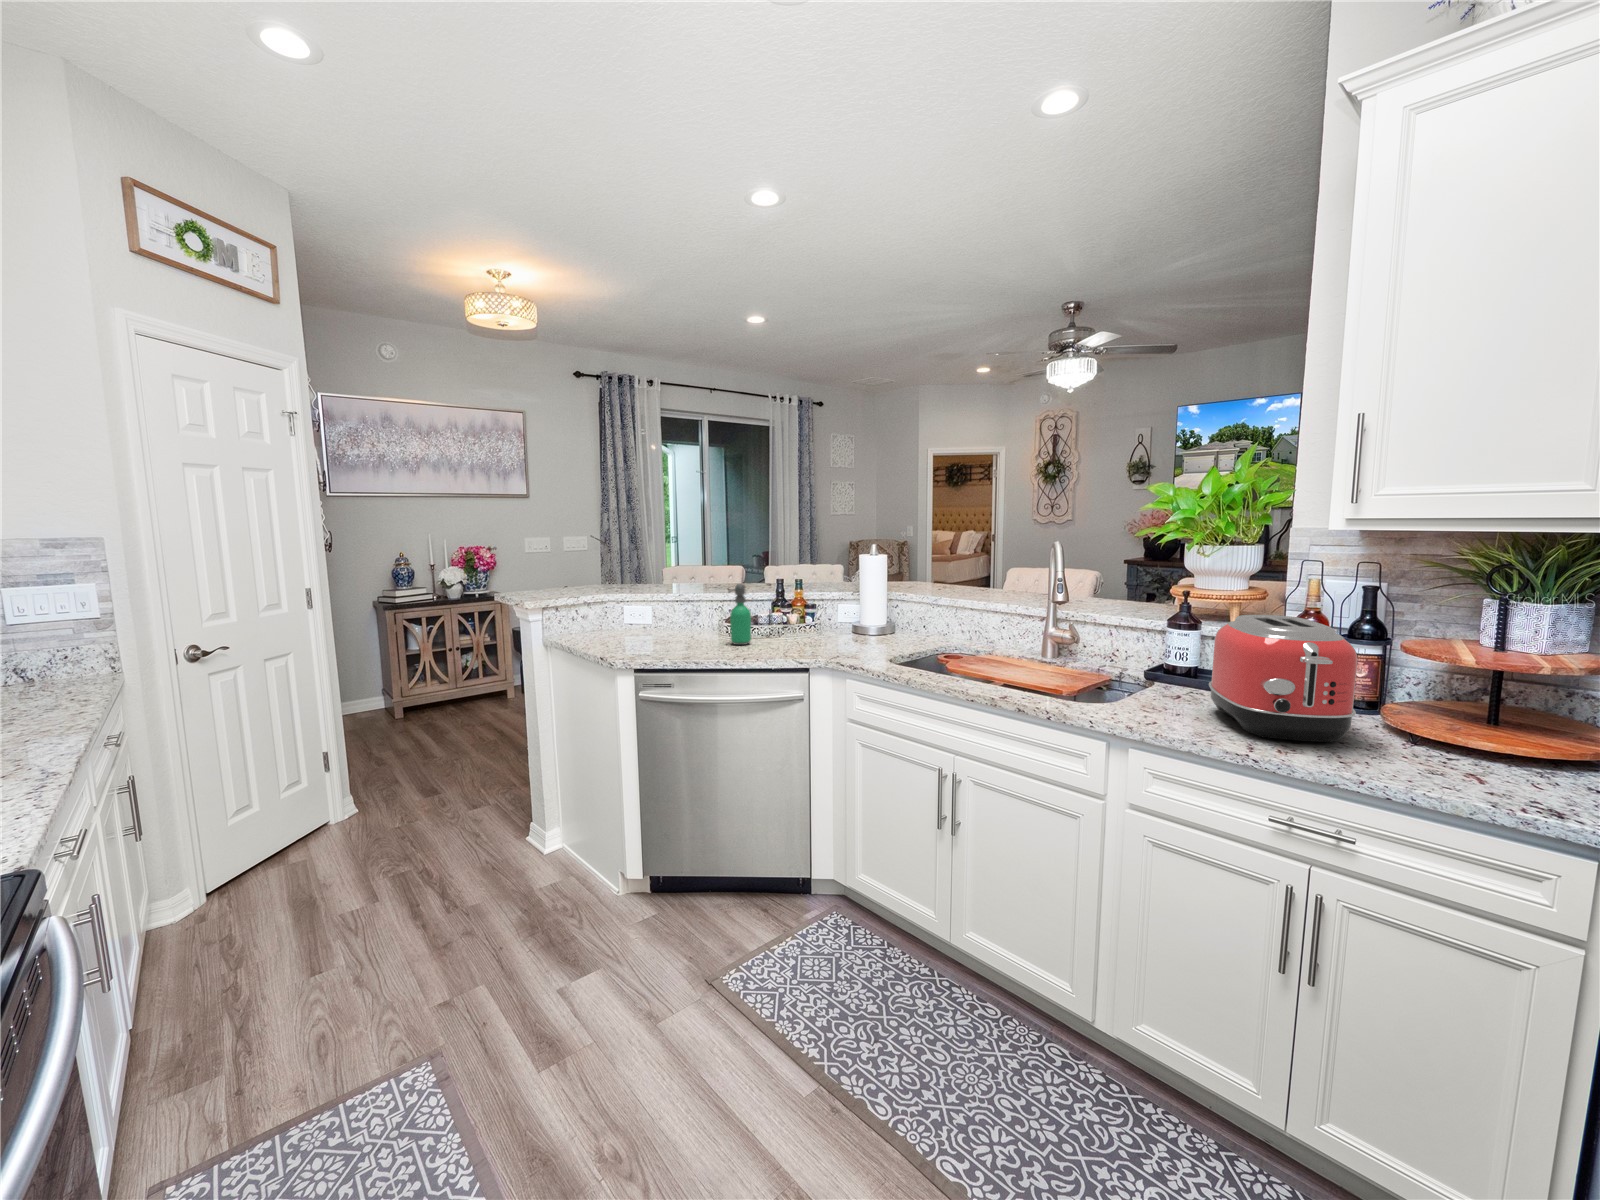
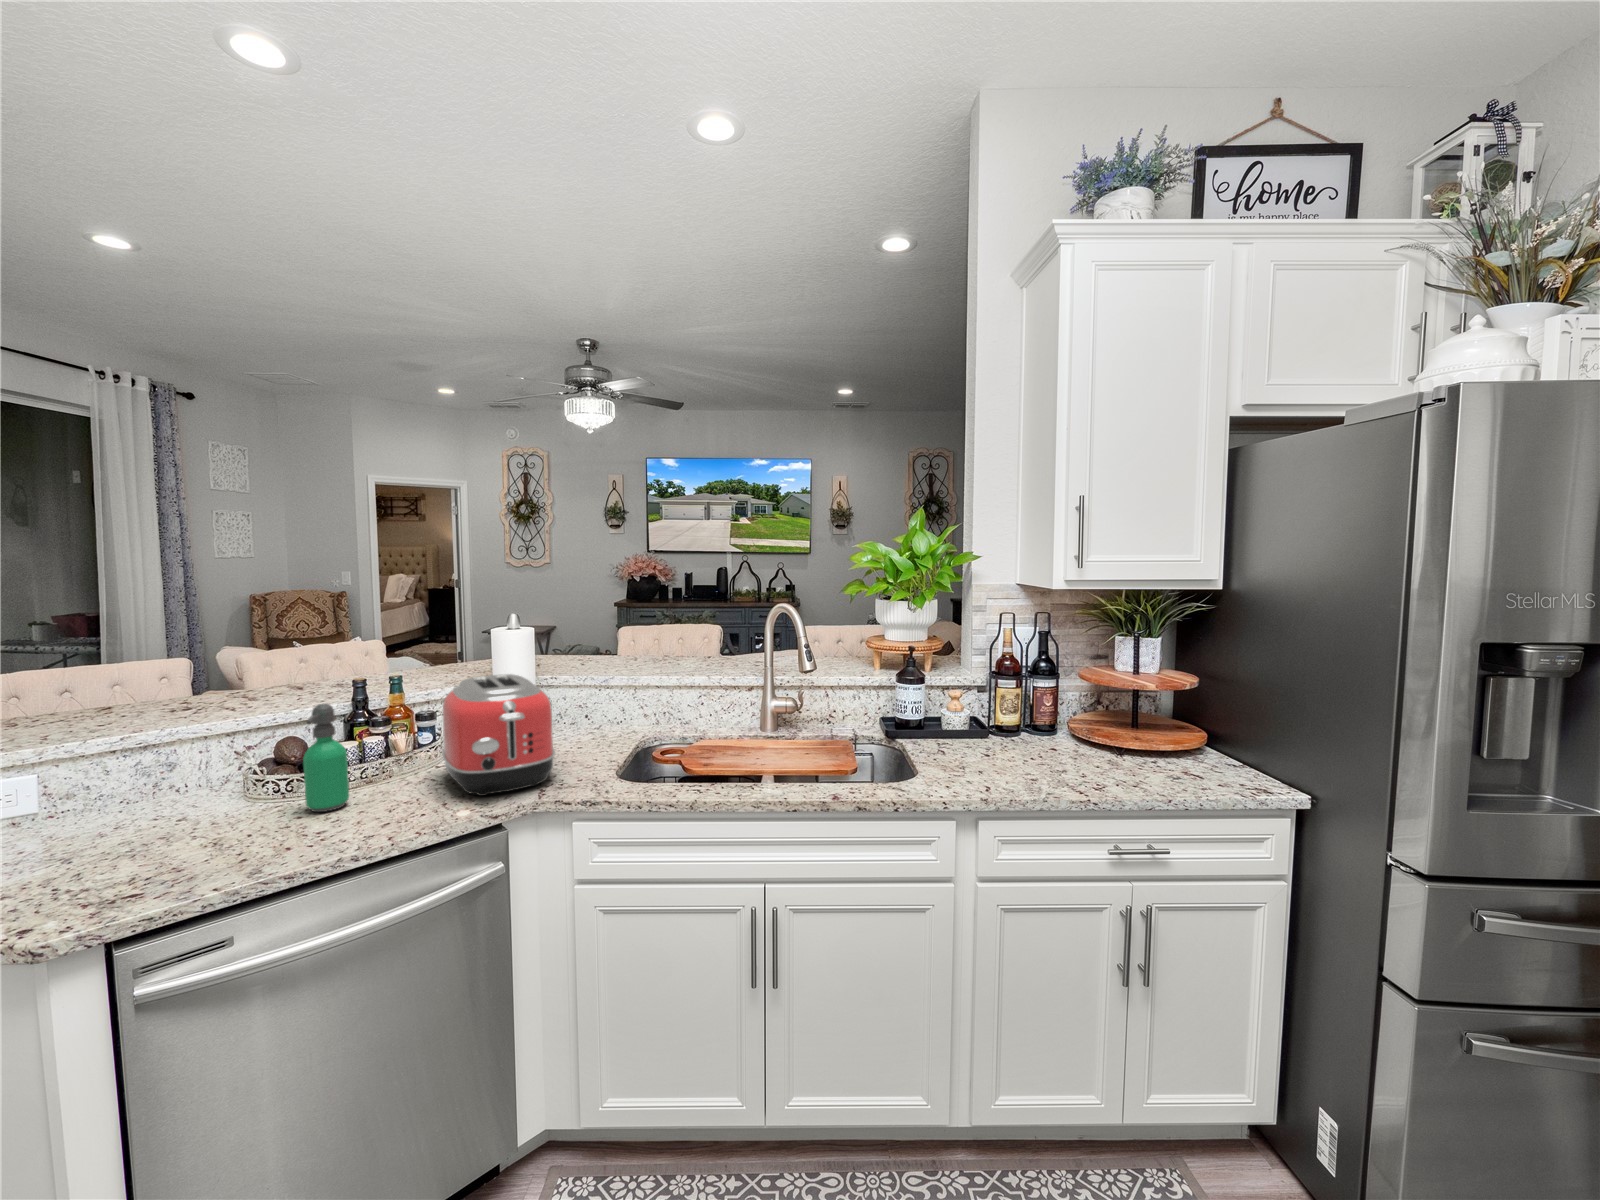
toaster: present [1209,615,1357,743] -> present [442,674,555,796]

